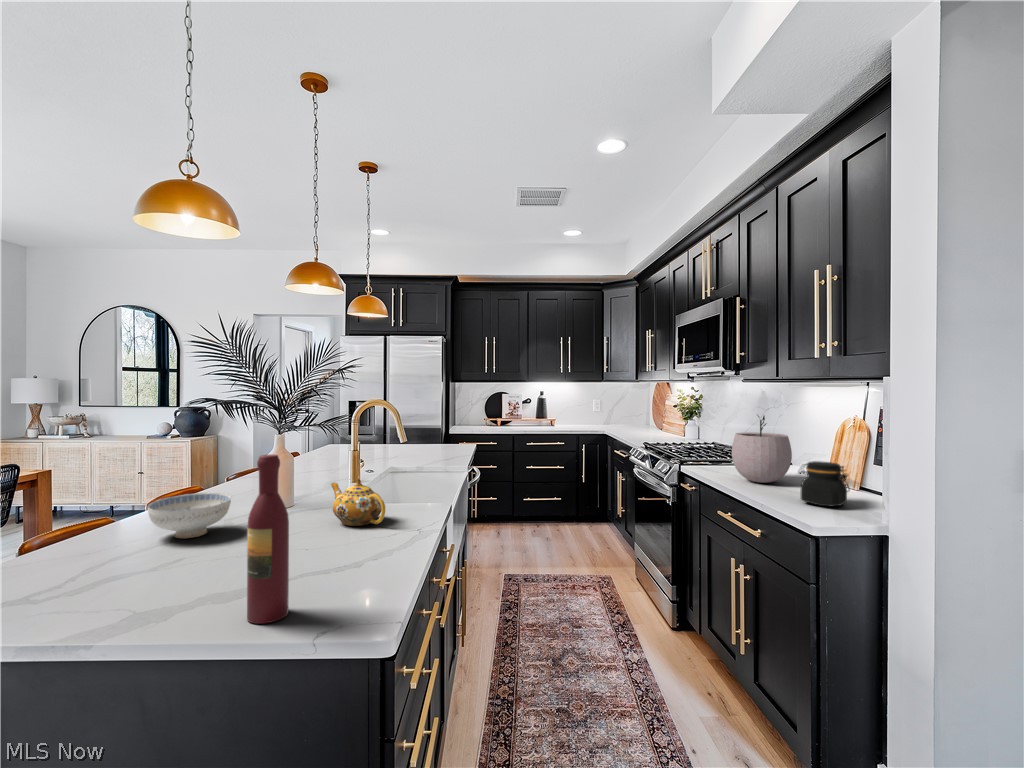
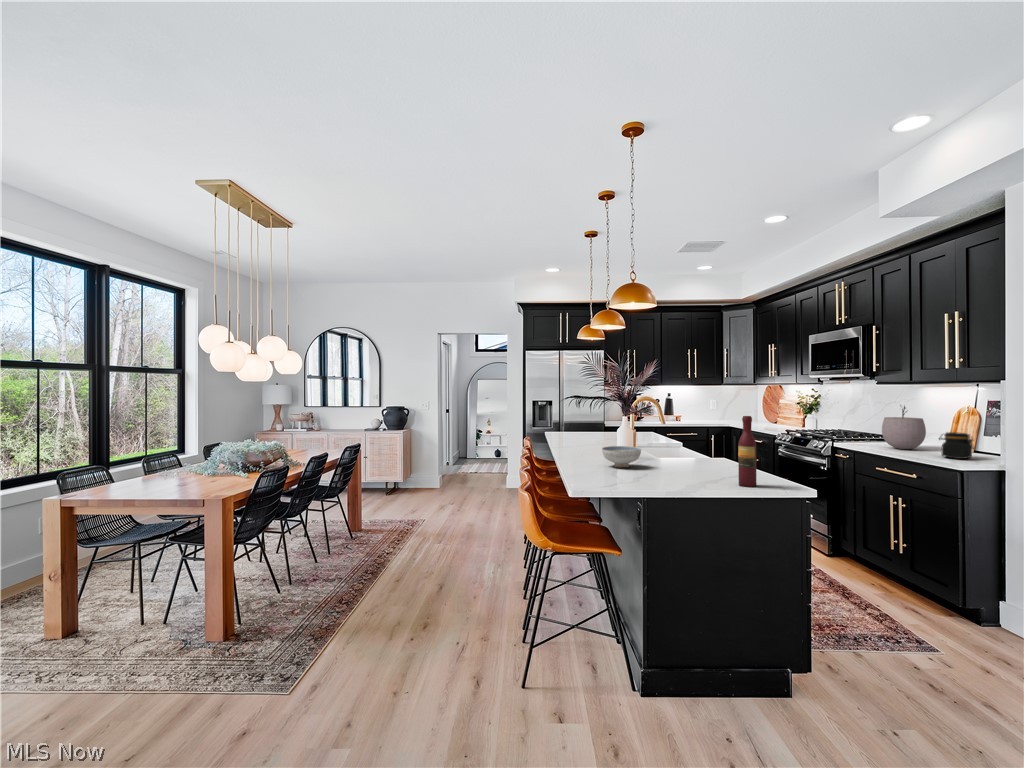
teapot: present [331,479,385,526] -> none [671,439,716,465]

